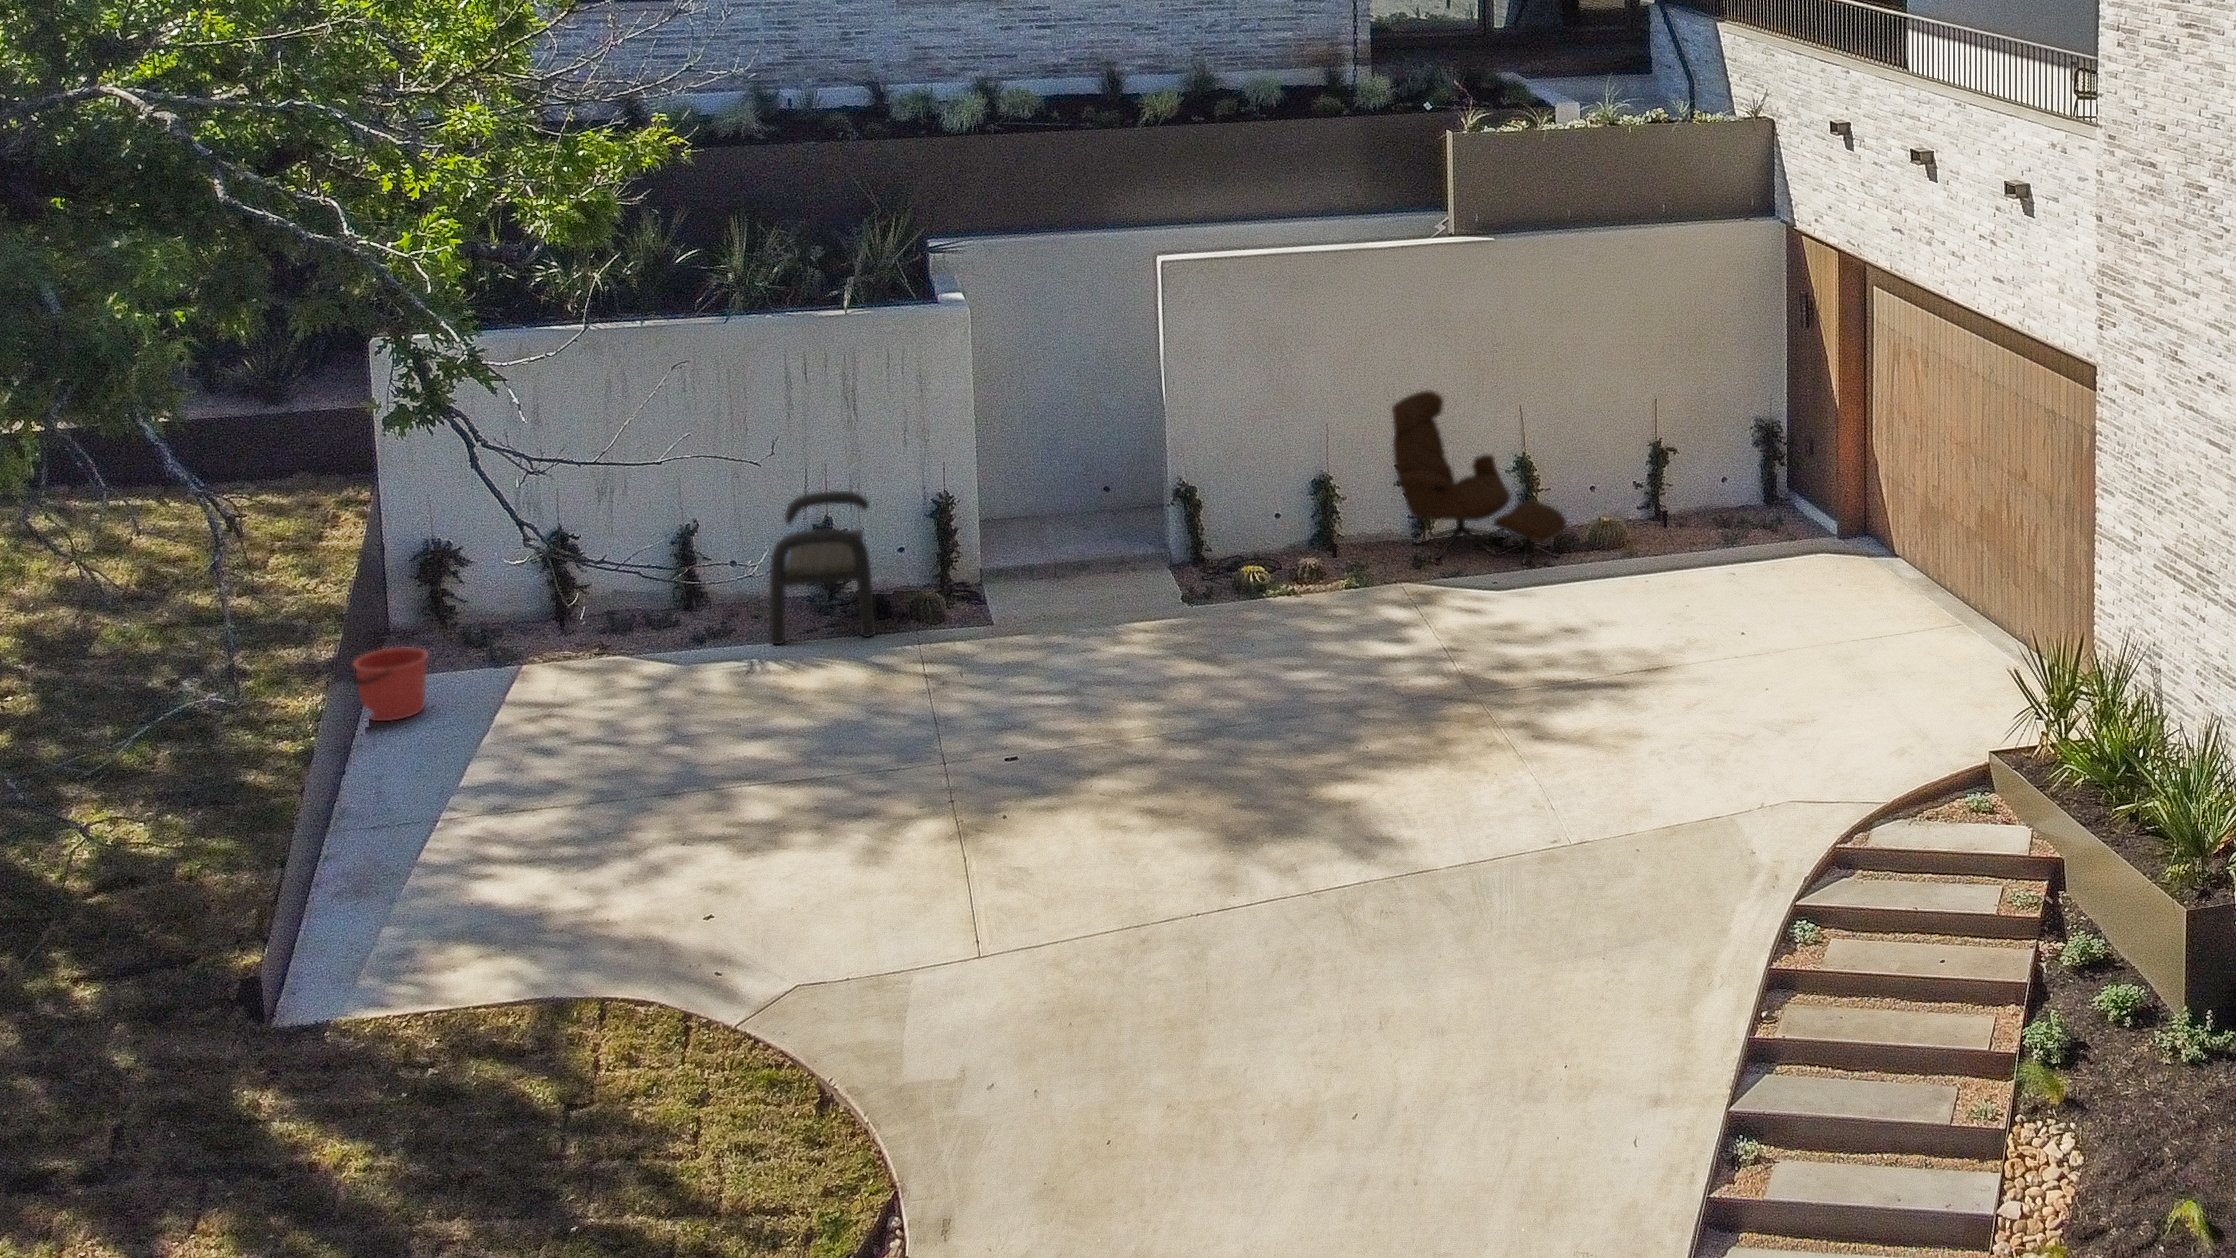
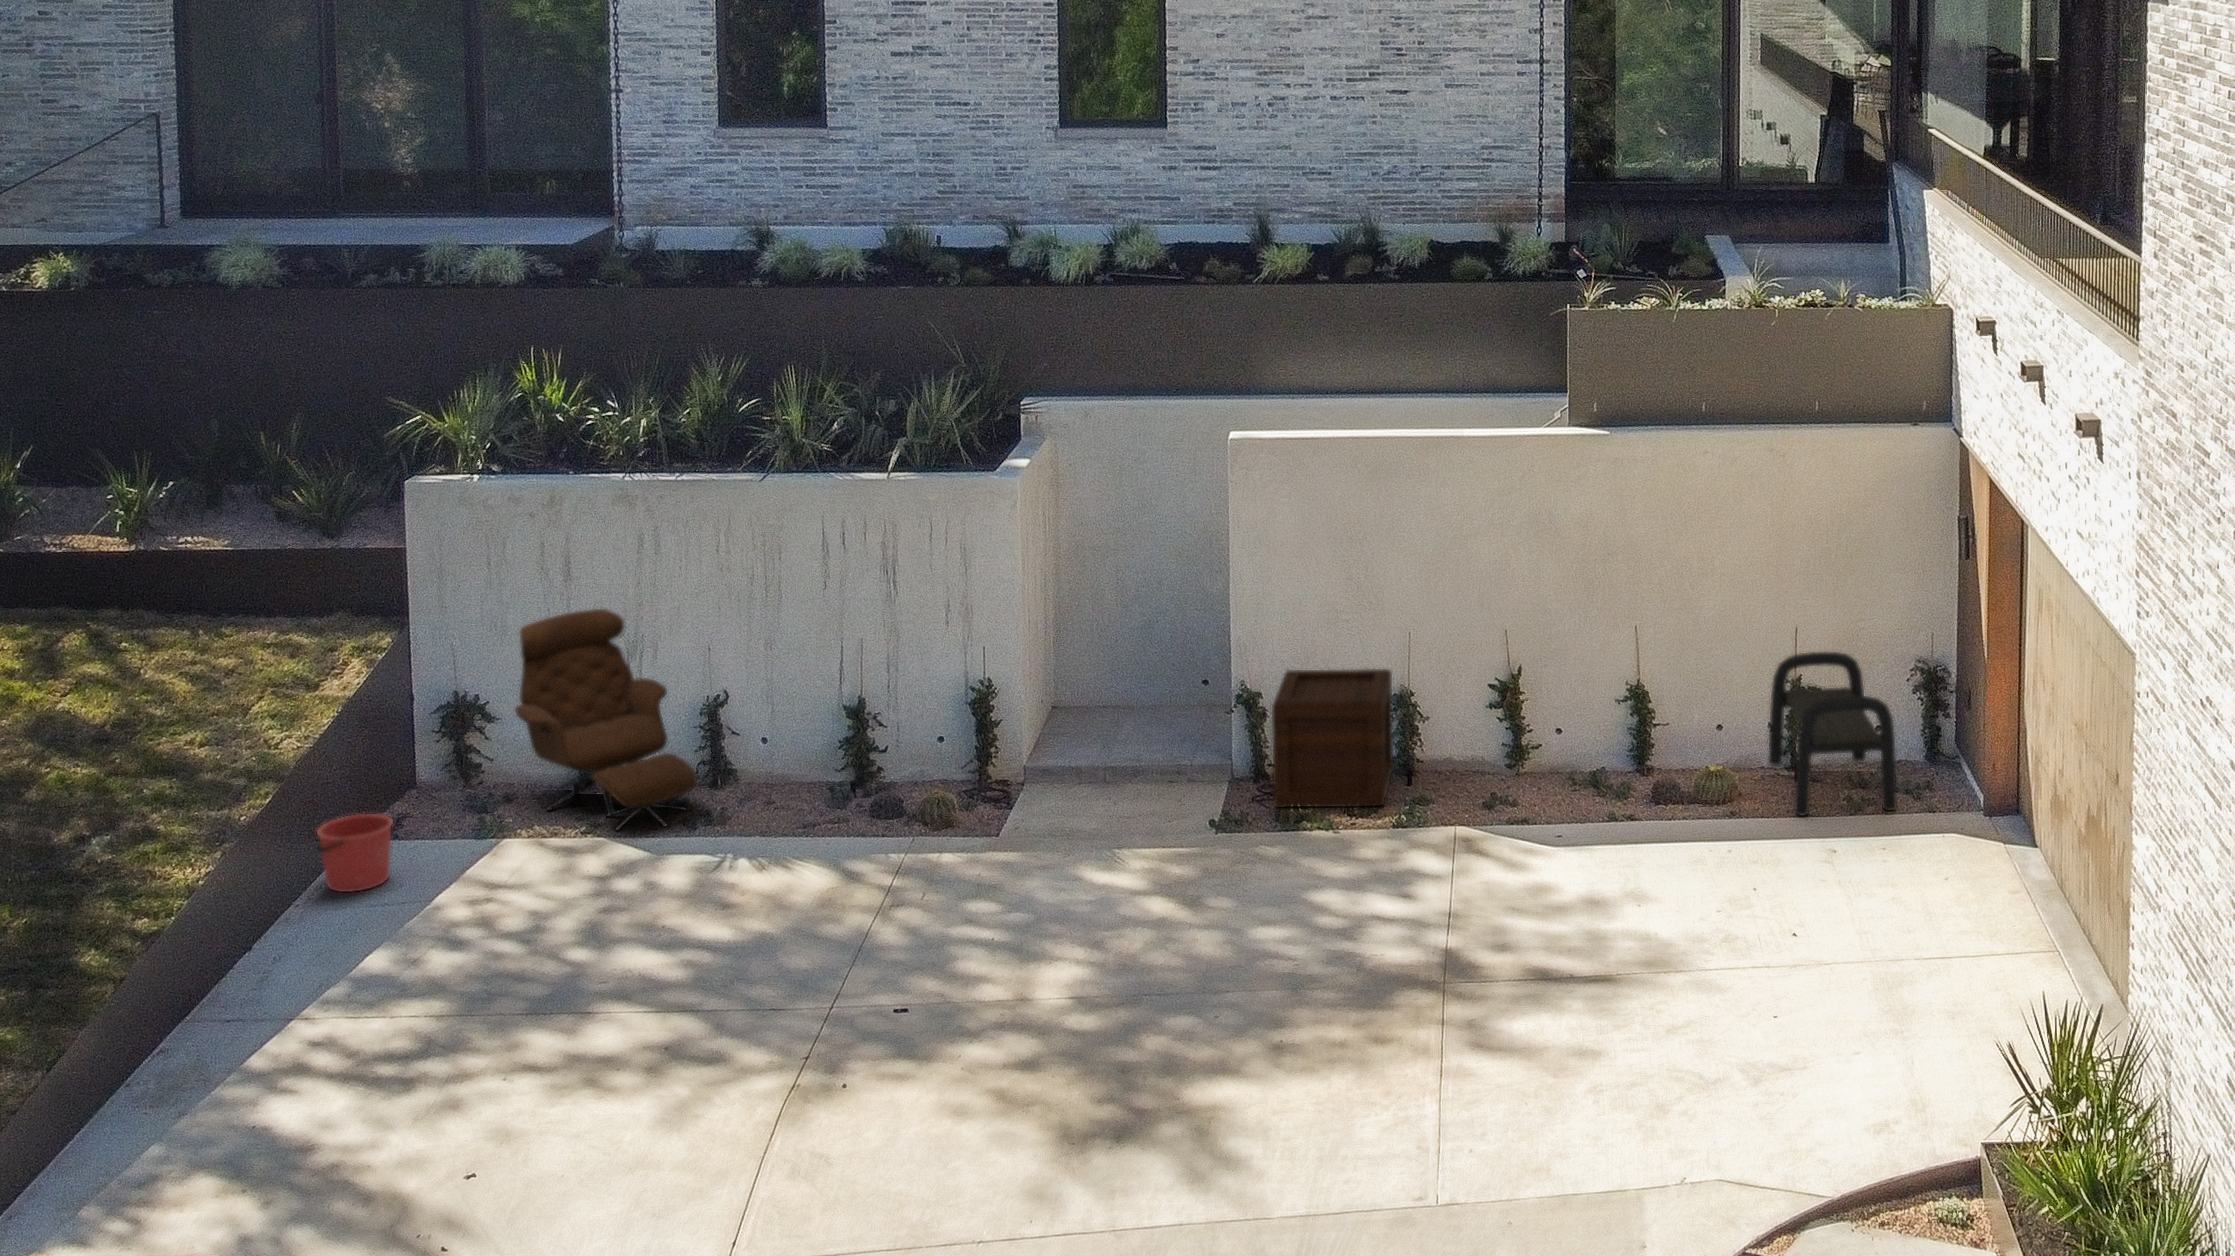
lounge chair: present [1392,390,1567,563] -> present [515,609,697,830]
wooden crate: none [1231,456,1342,580] -> present [1272,669,1393,807]
bench: present [770,491,875,644] -> present [1769,652,1897,816]

